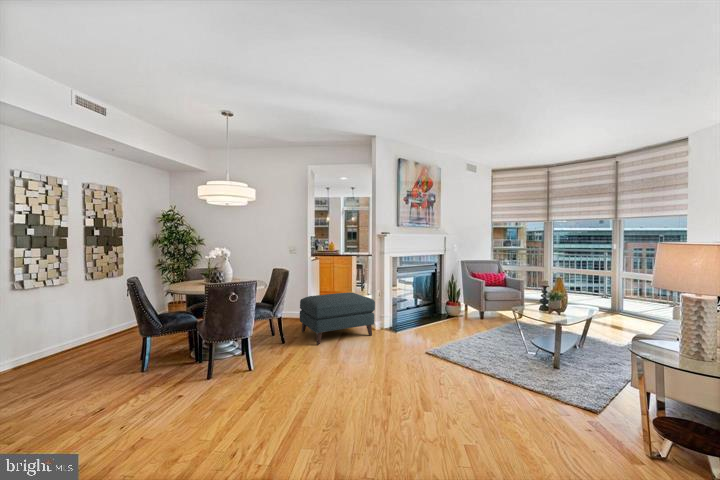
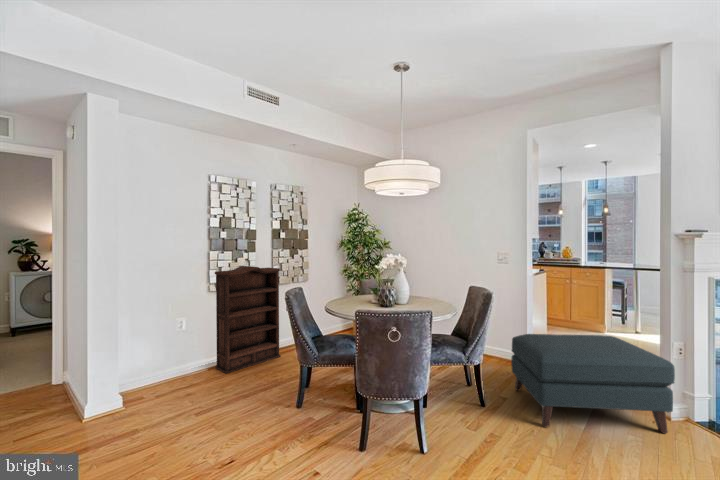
bookshelf: none [20,263,99,368] -> present [215,266,281,374]

